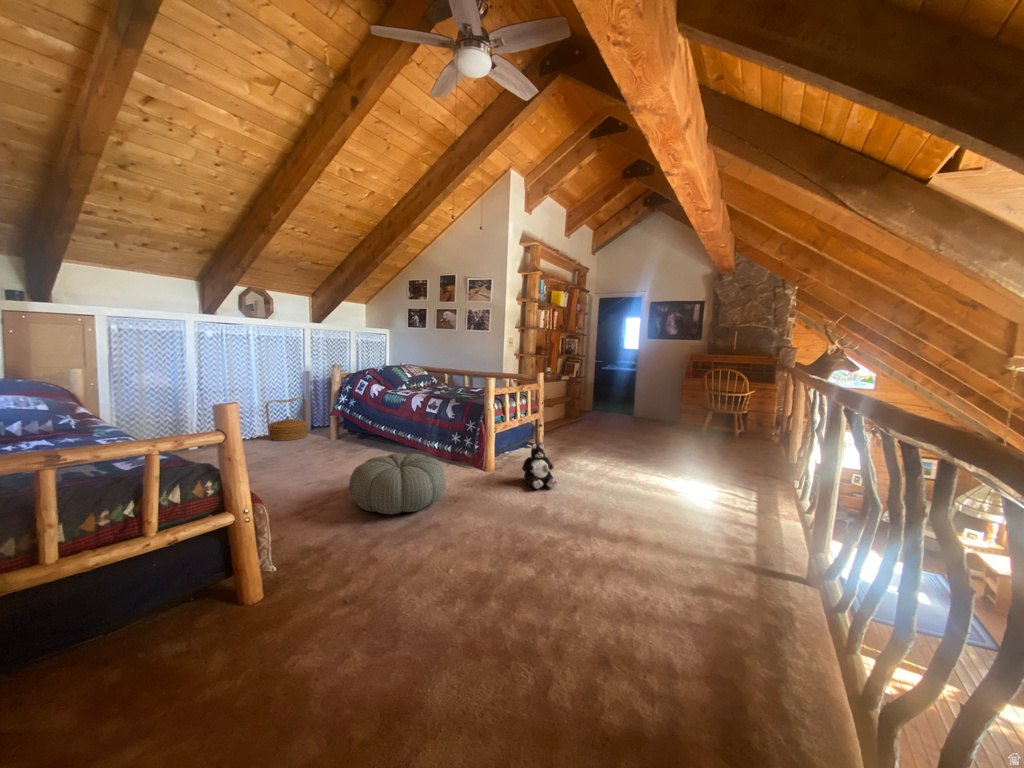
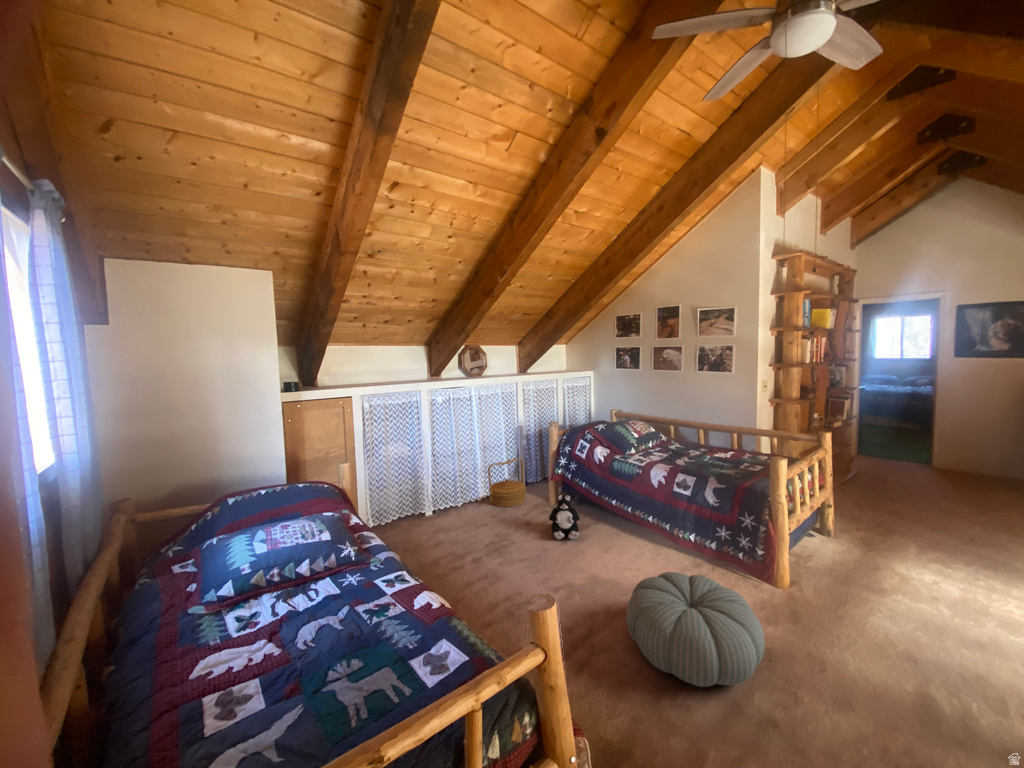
plush toy: present [522,443,558,489] -> present [549,495,580,539]

